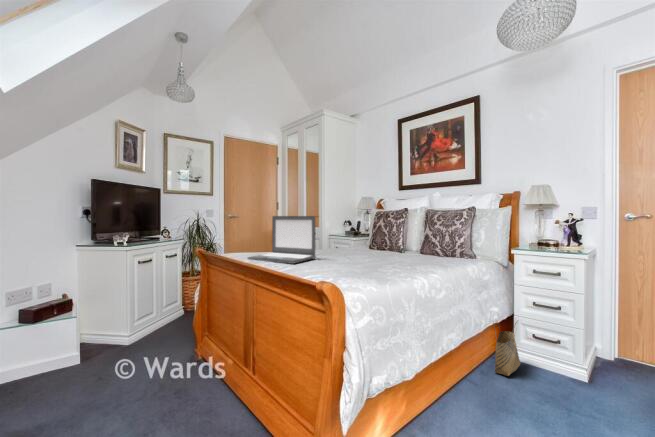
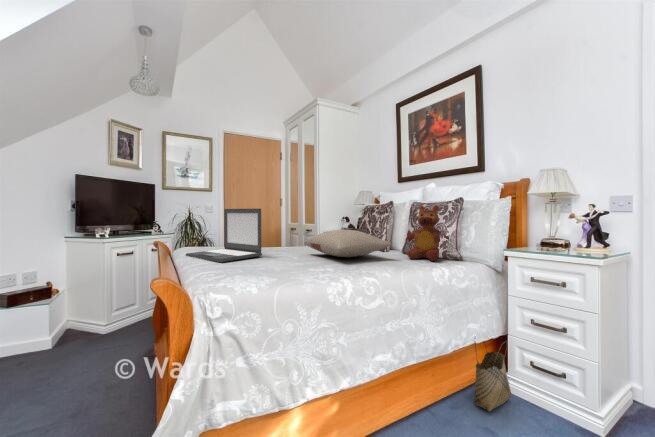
teddy bear: none [428,213,467,260] -> present [407,205,449,261]
pillow: none [345,234,422,258] -> present [304,230,392,257]

